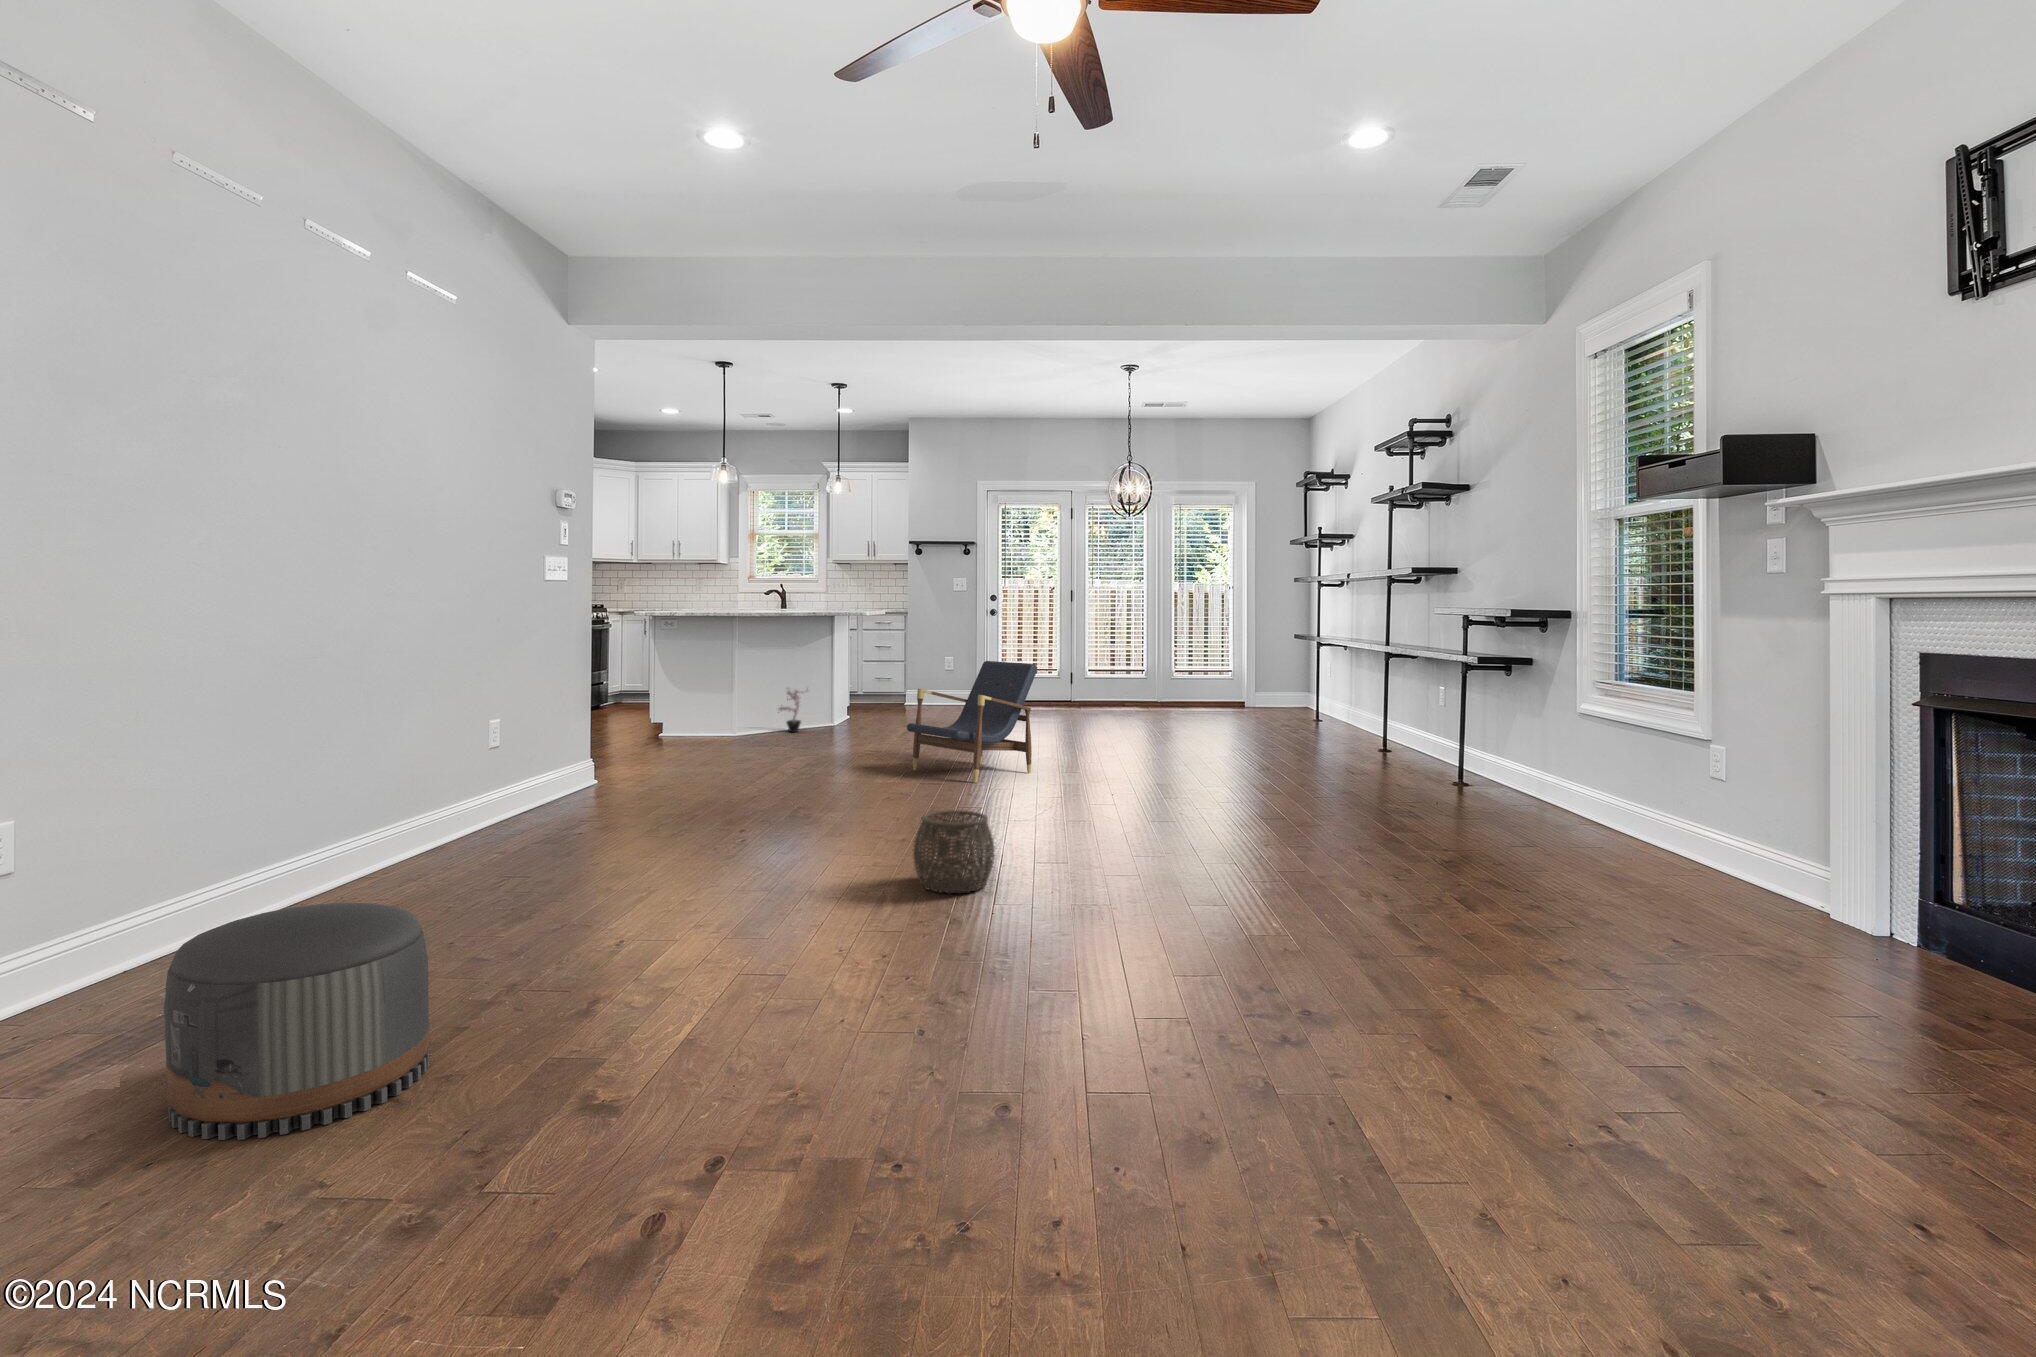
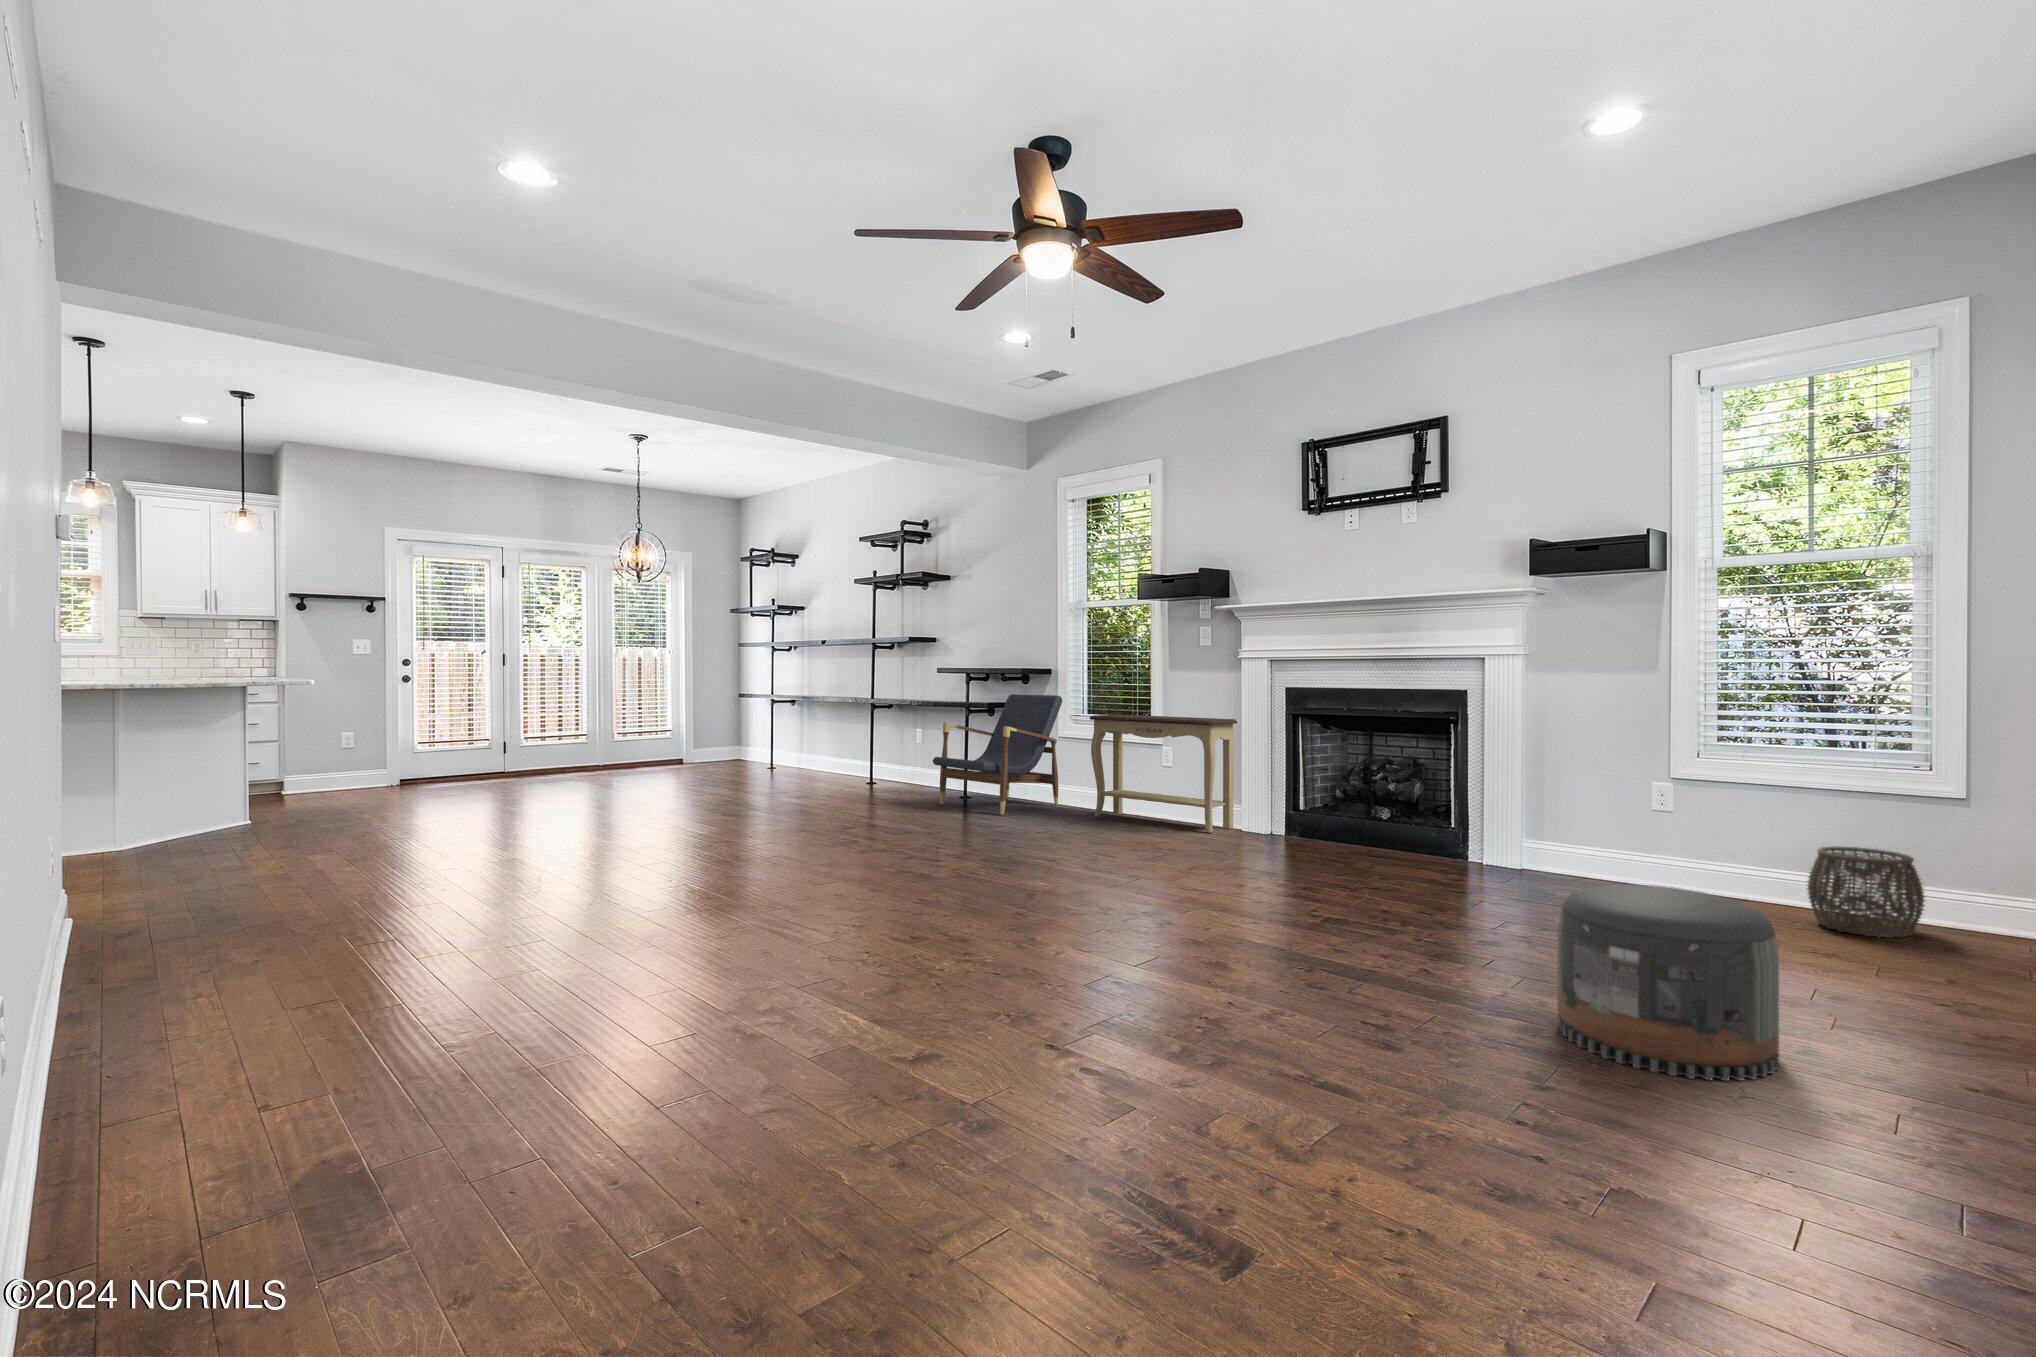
console table: none [1064,685,1211,806] -> present [1090,714,1237,833]
potted plant: present [778,688,808,732] -> none [802,725,838,773]
woven basket: present [913,810,995,893] -> present [1807,846,1925,938]
pouf: present [164,903,429,1140] -> present [1557,885,1779,1081]

